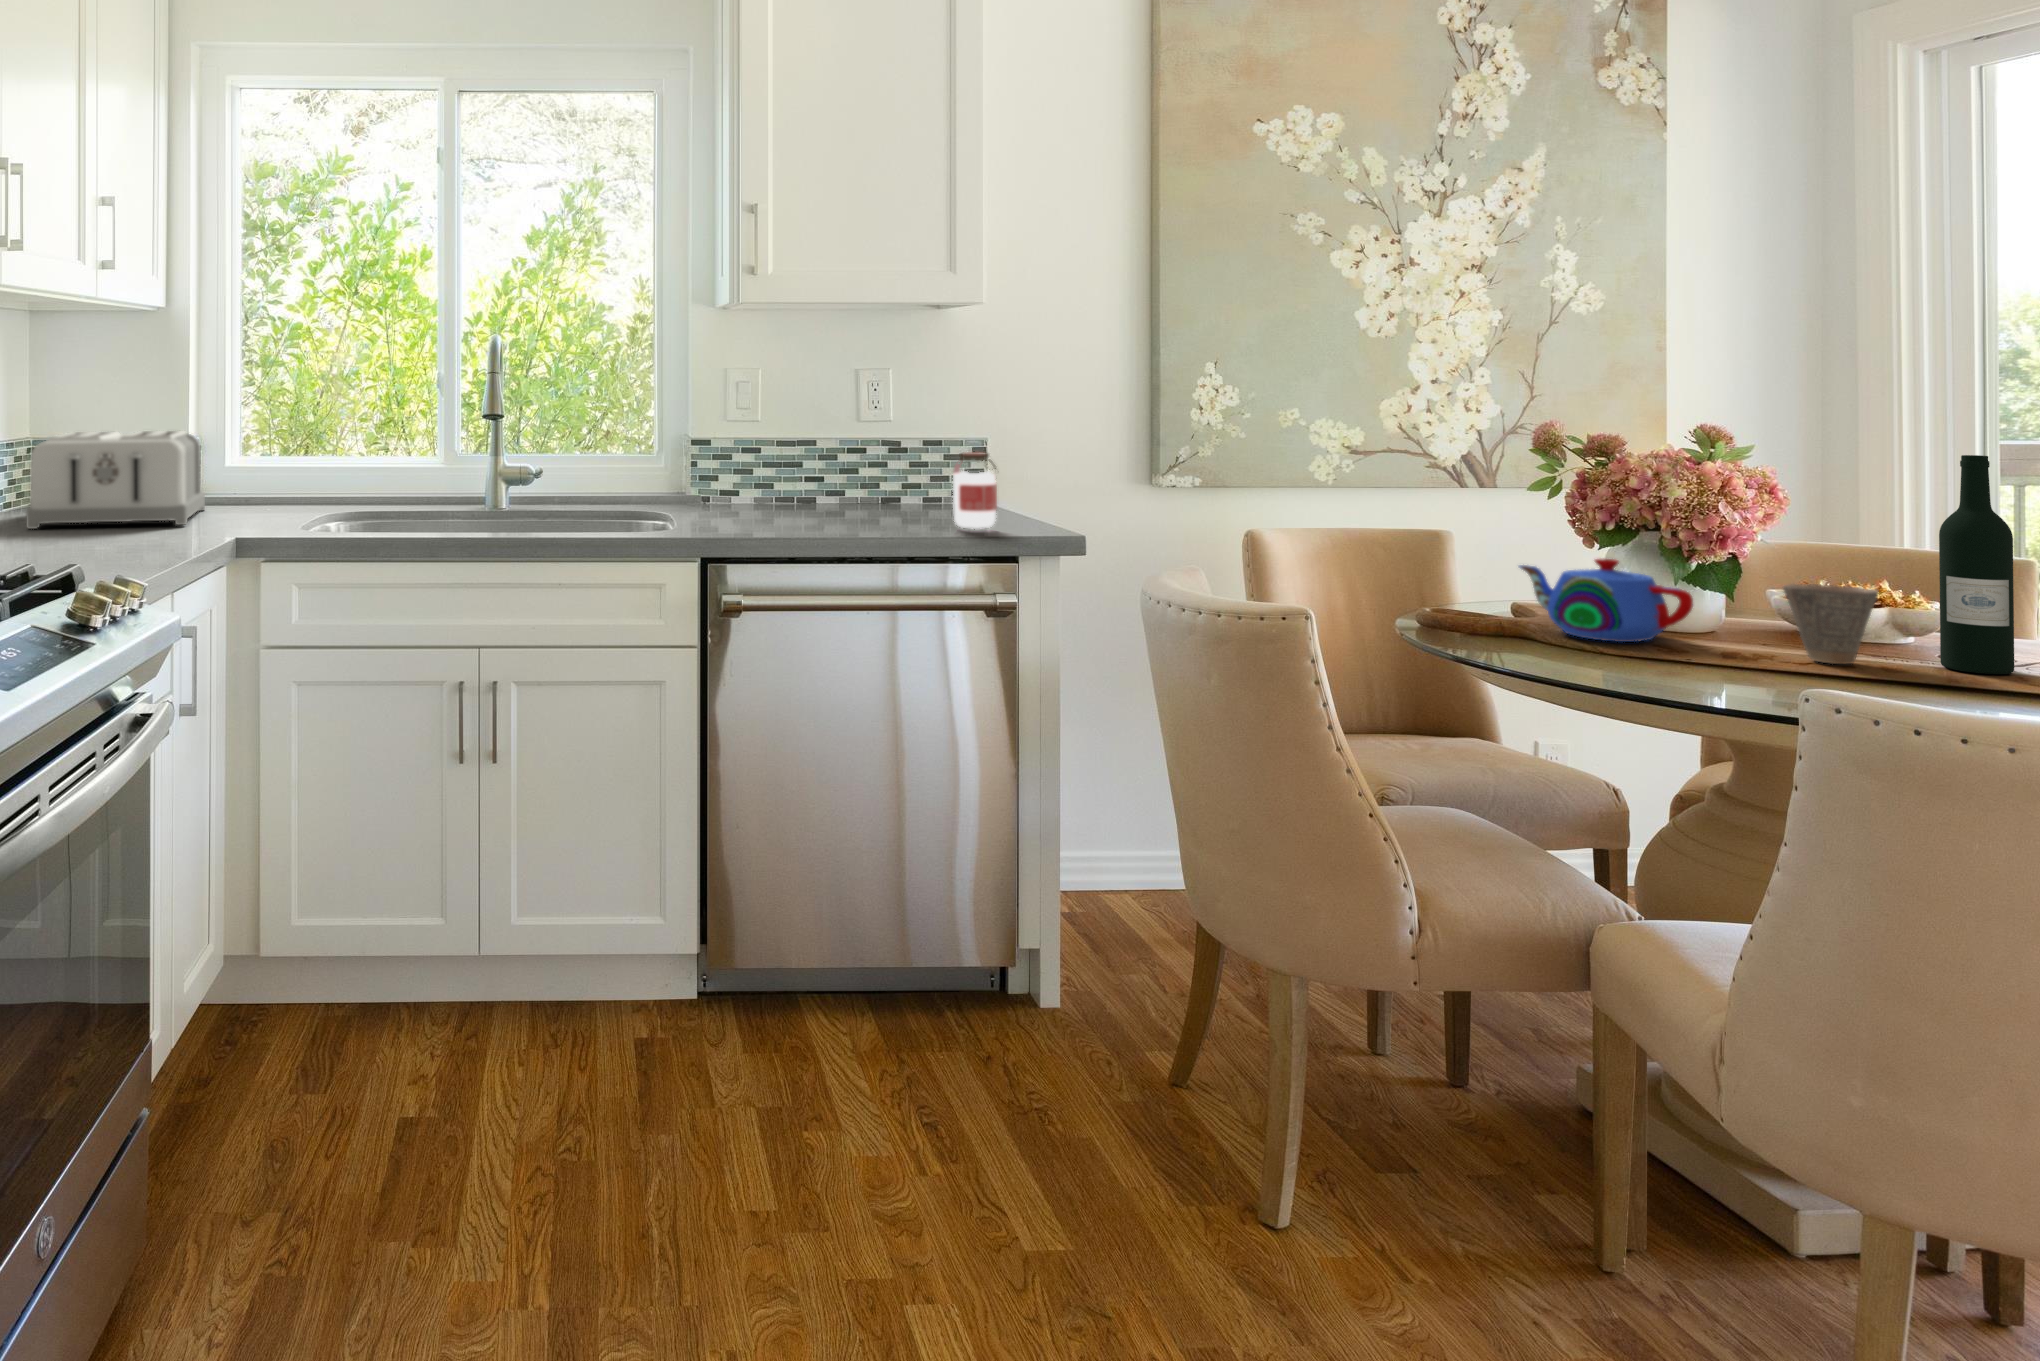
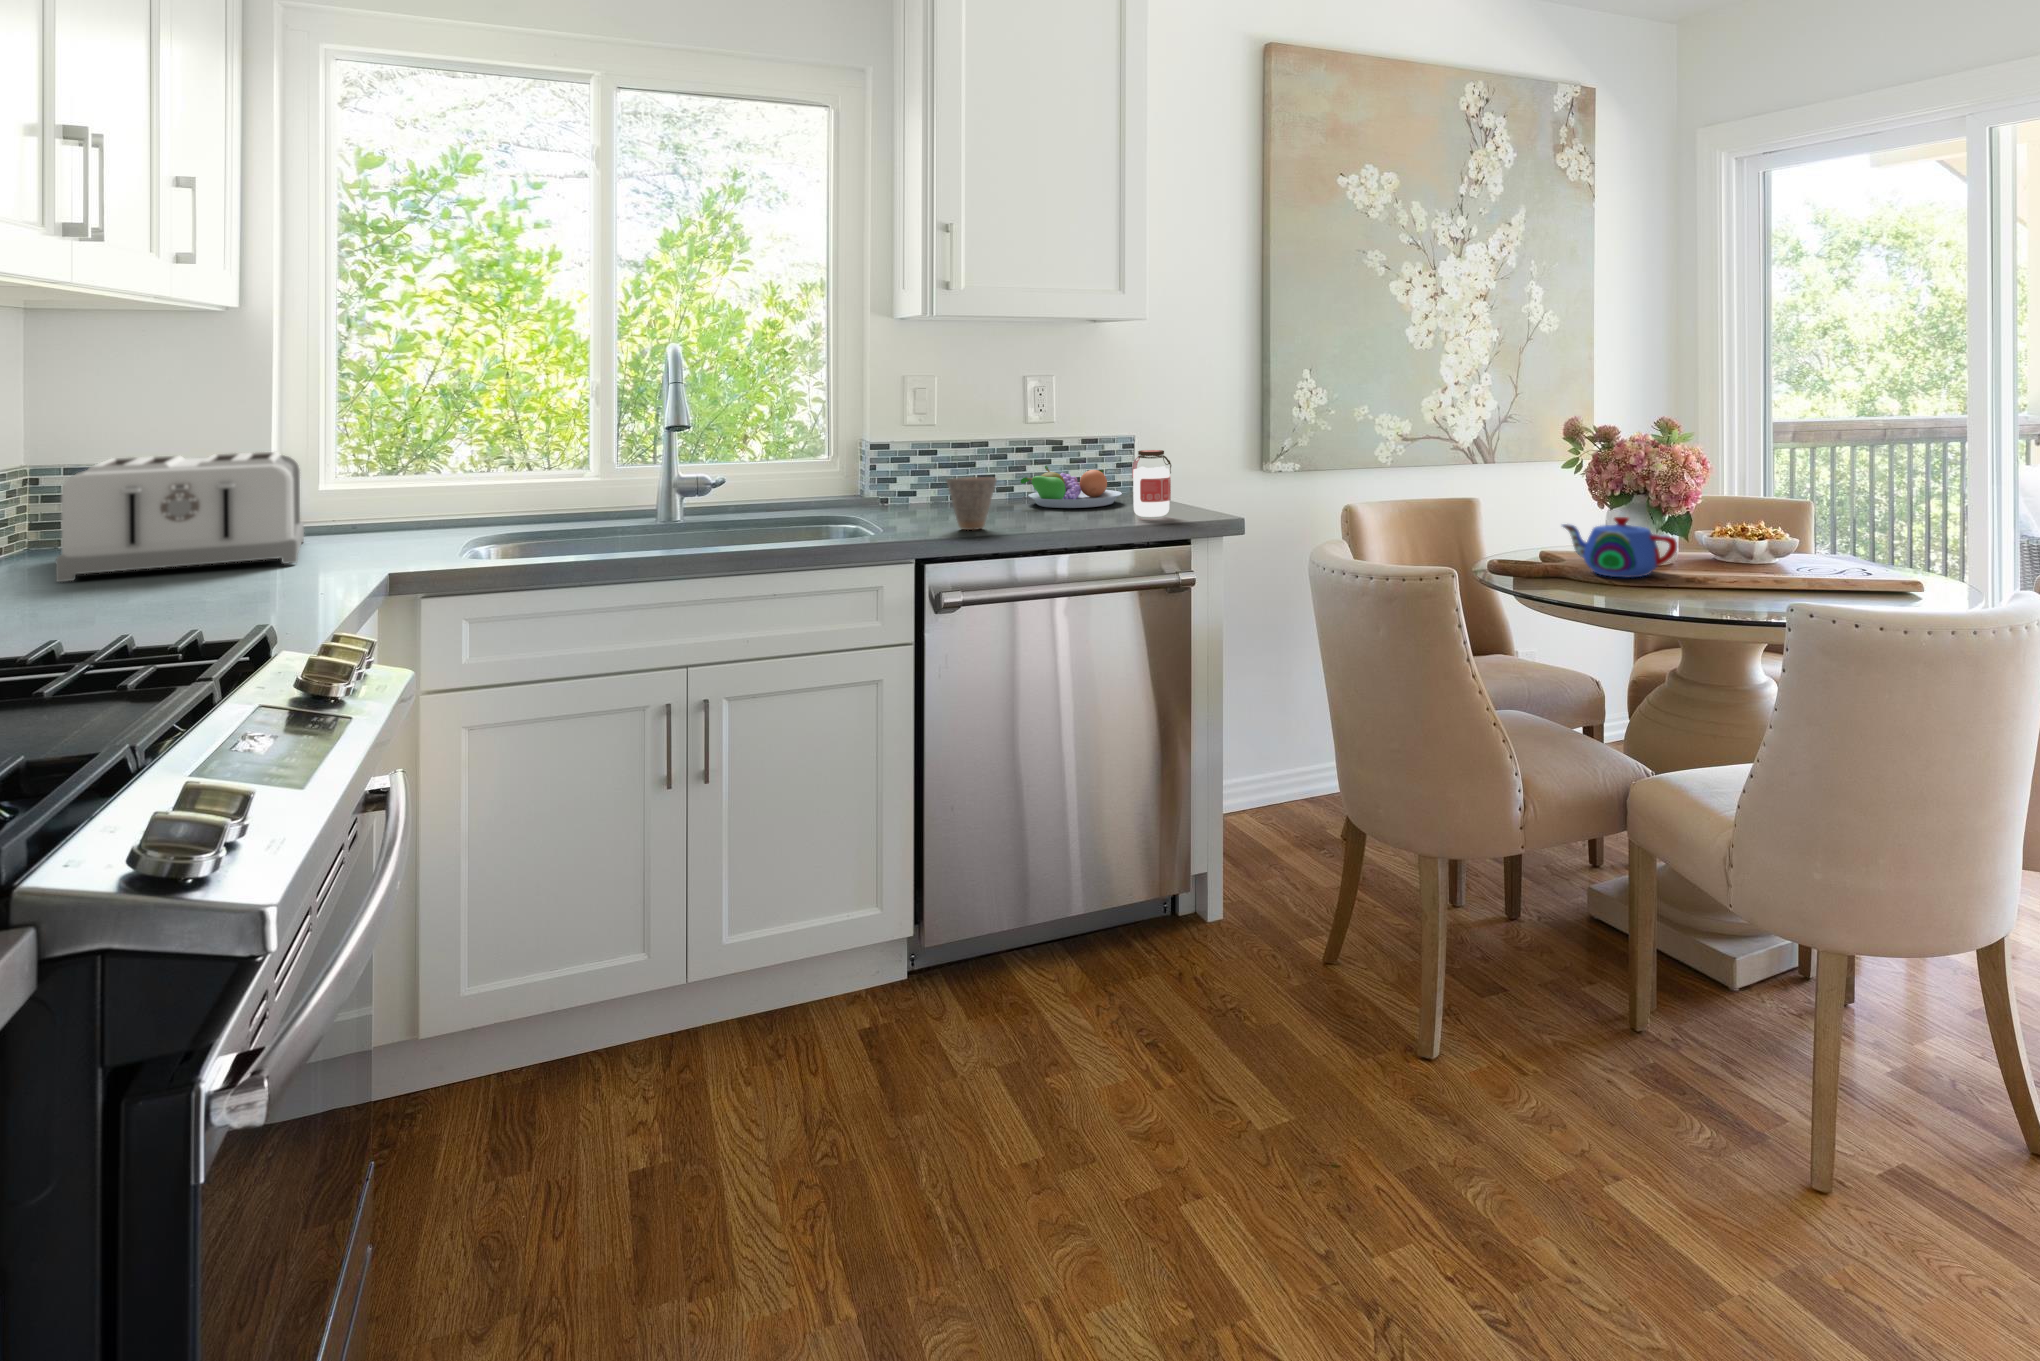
wine bottle: present [1939,455,2014,674] -> none [1815,436,1855,582]
fruit bowl: none [840,468,957,516] -> present [1021,466,1122,508]
cup: present [1783,584,1879,664] -> present [946,477,997,530]

